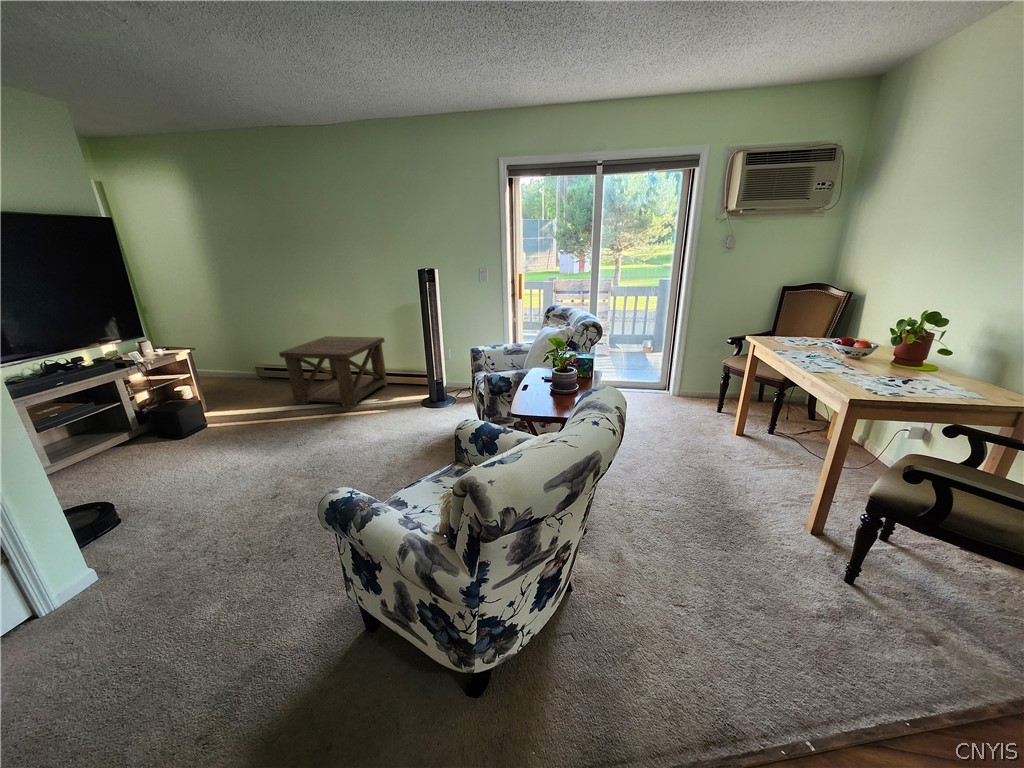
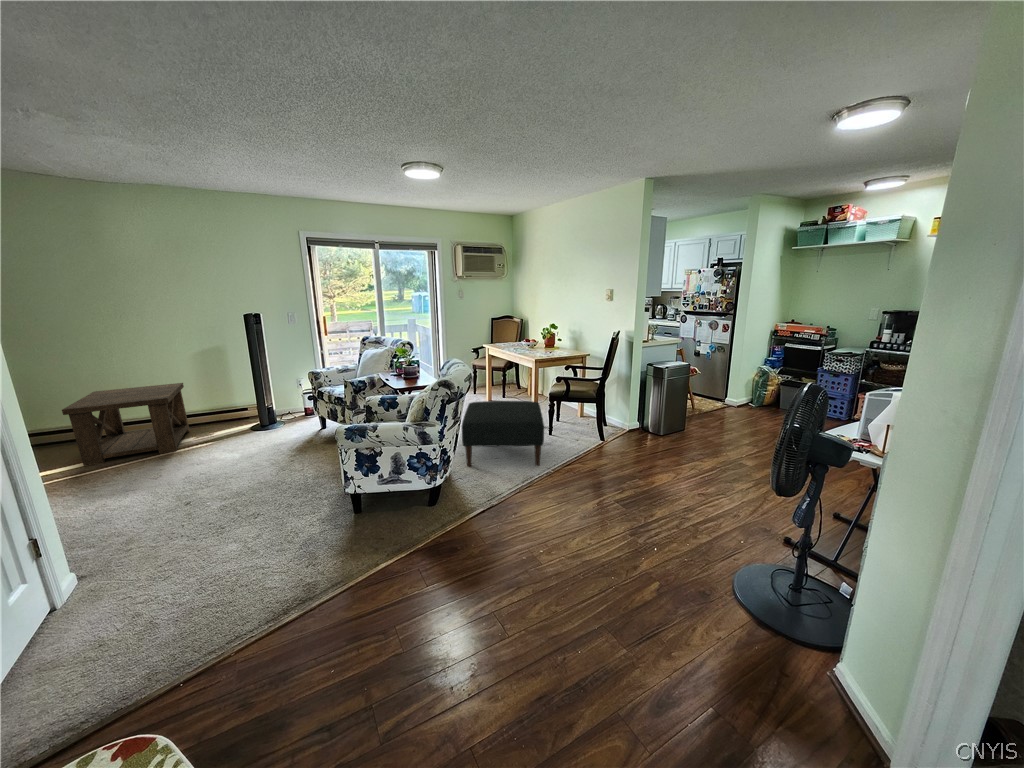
ottoman: none [599,457,834,701] -> present [462,401,544,467]

